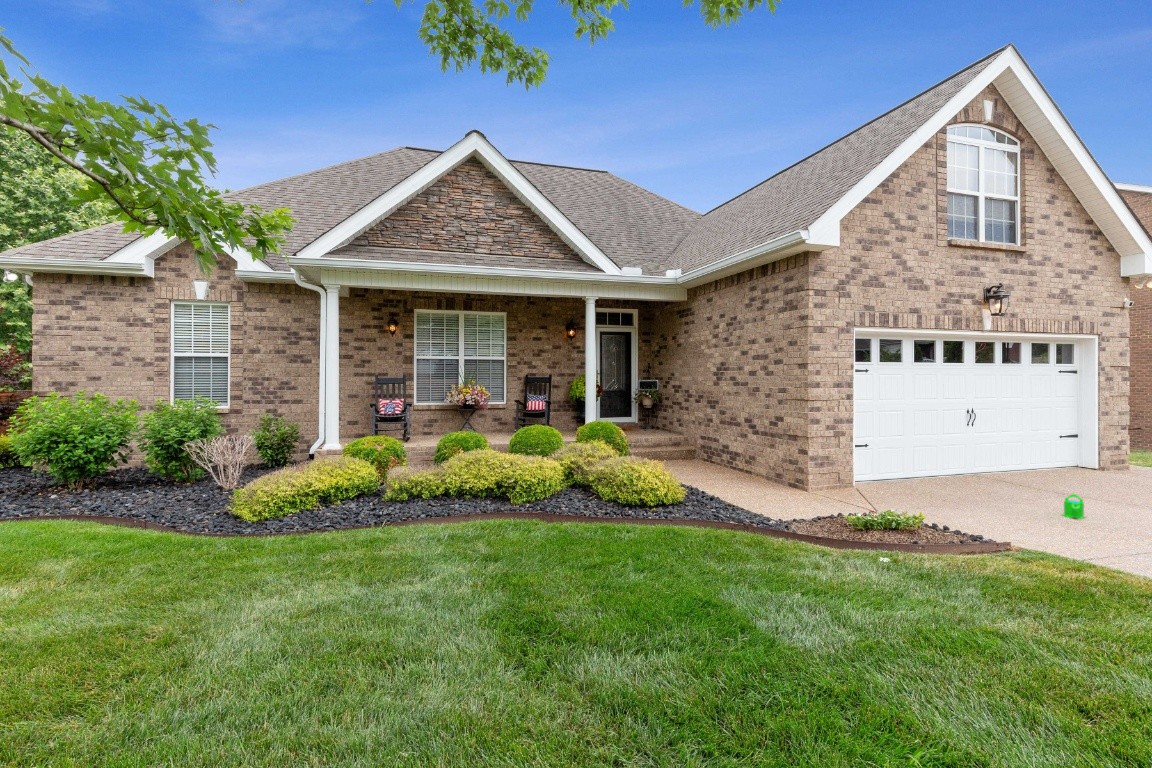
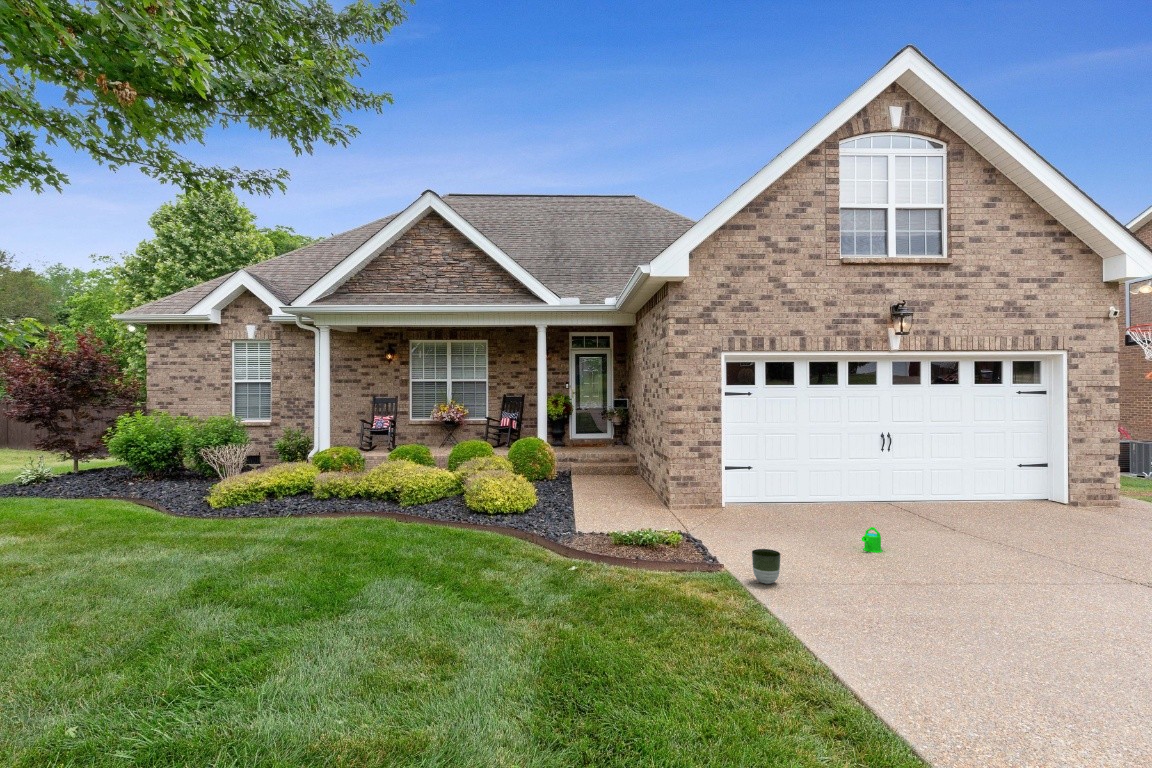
planter: none [1069,520,1107,556] -> present [752,549,781,584]

